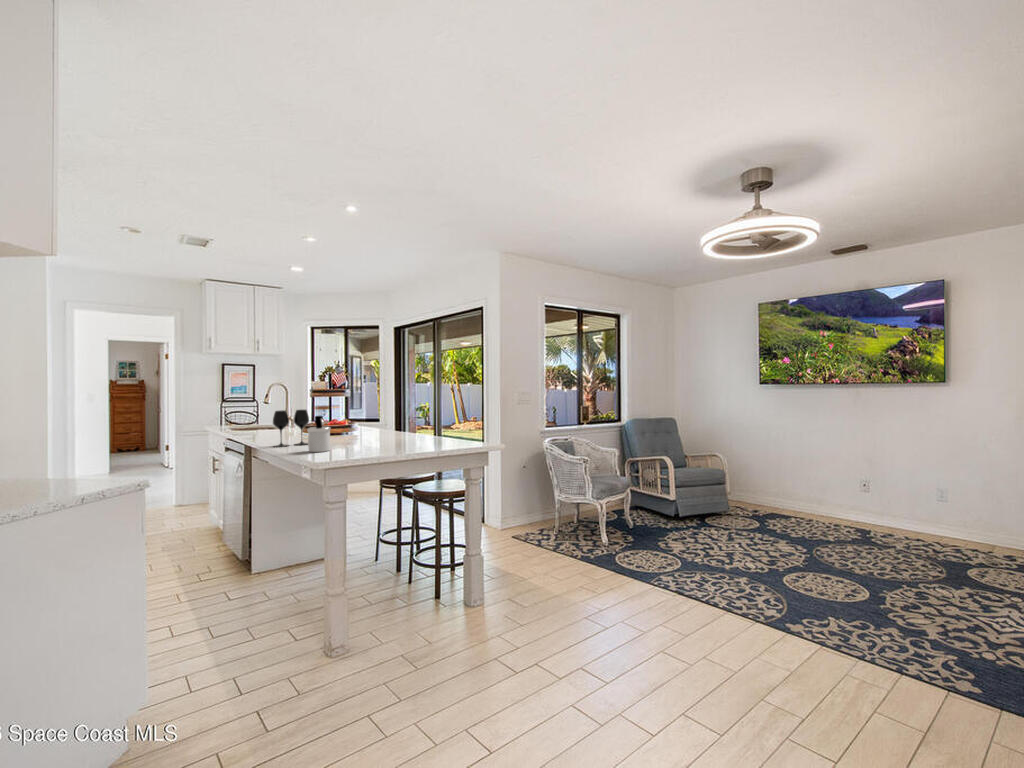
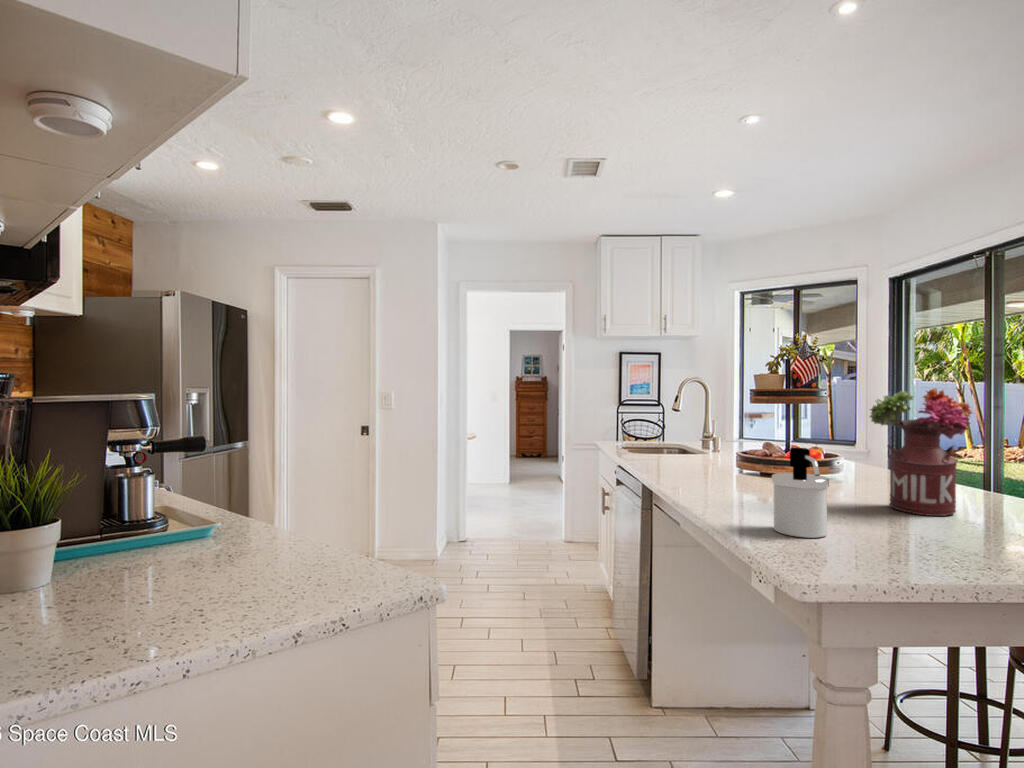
flower arrangement: none [355,389,393,441] -> present [870,388,972,516]
wine glass: present [273,410,309,447] -> none [692,428,764,503]

